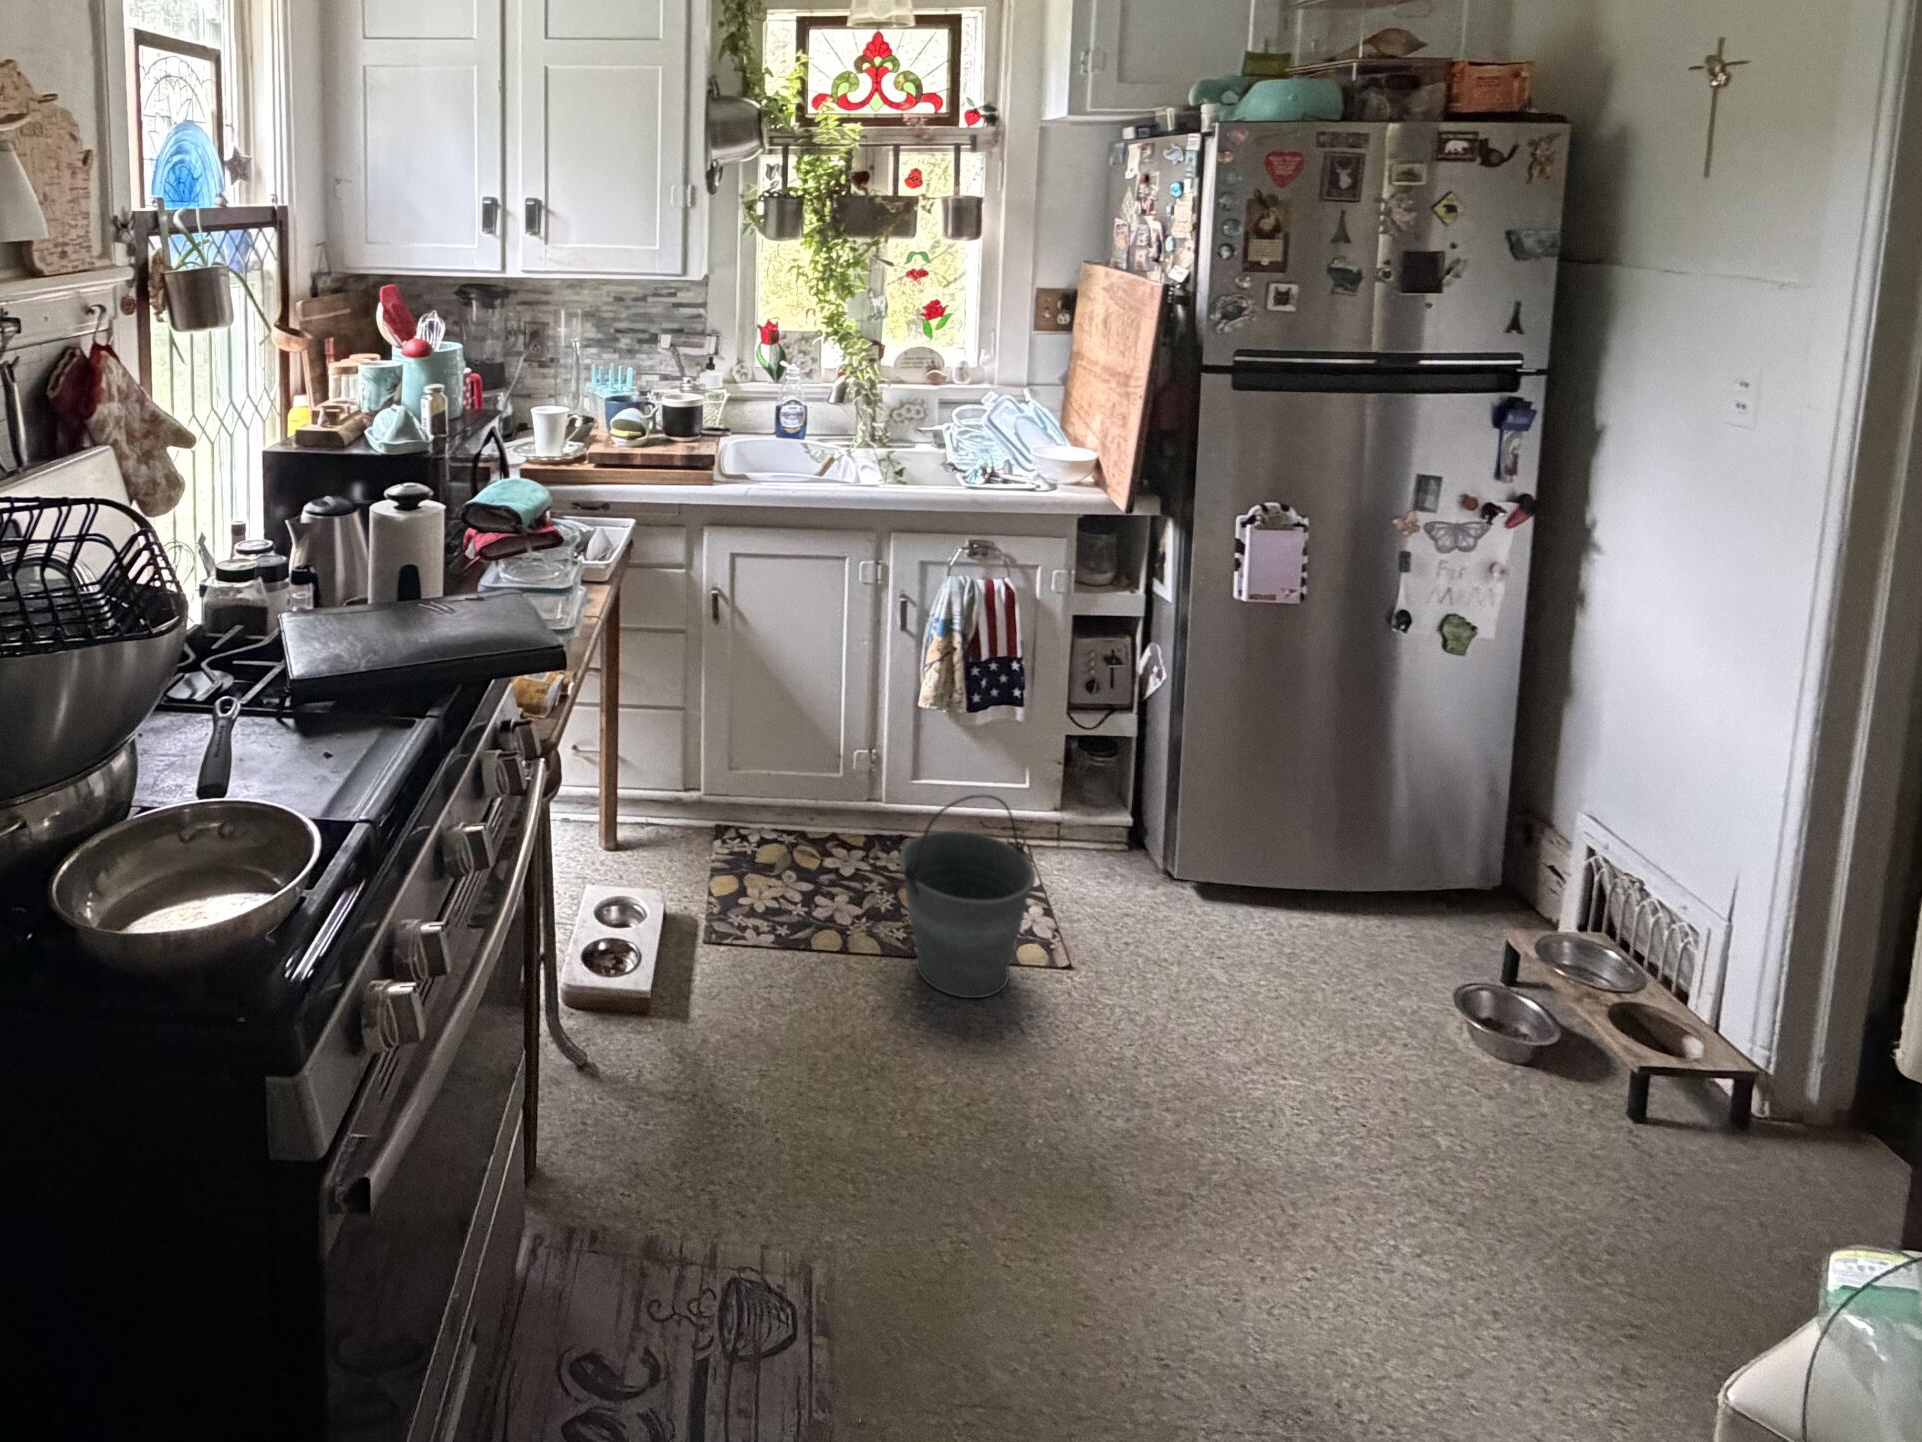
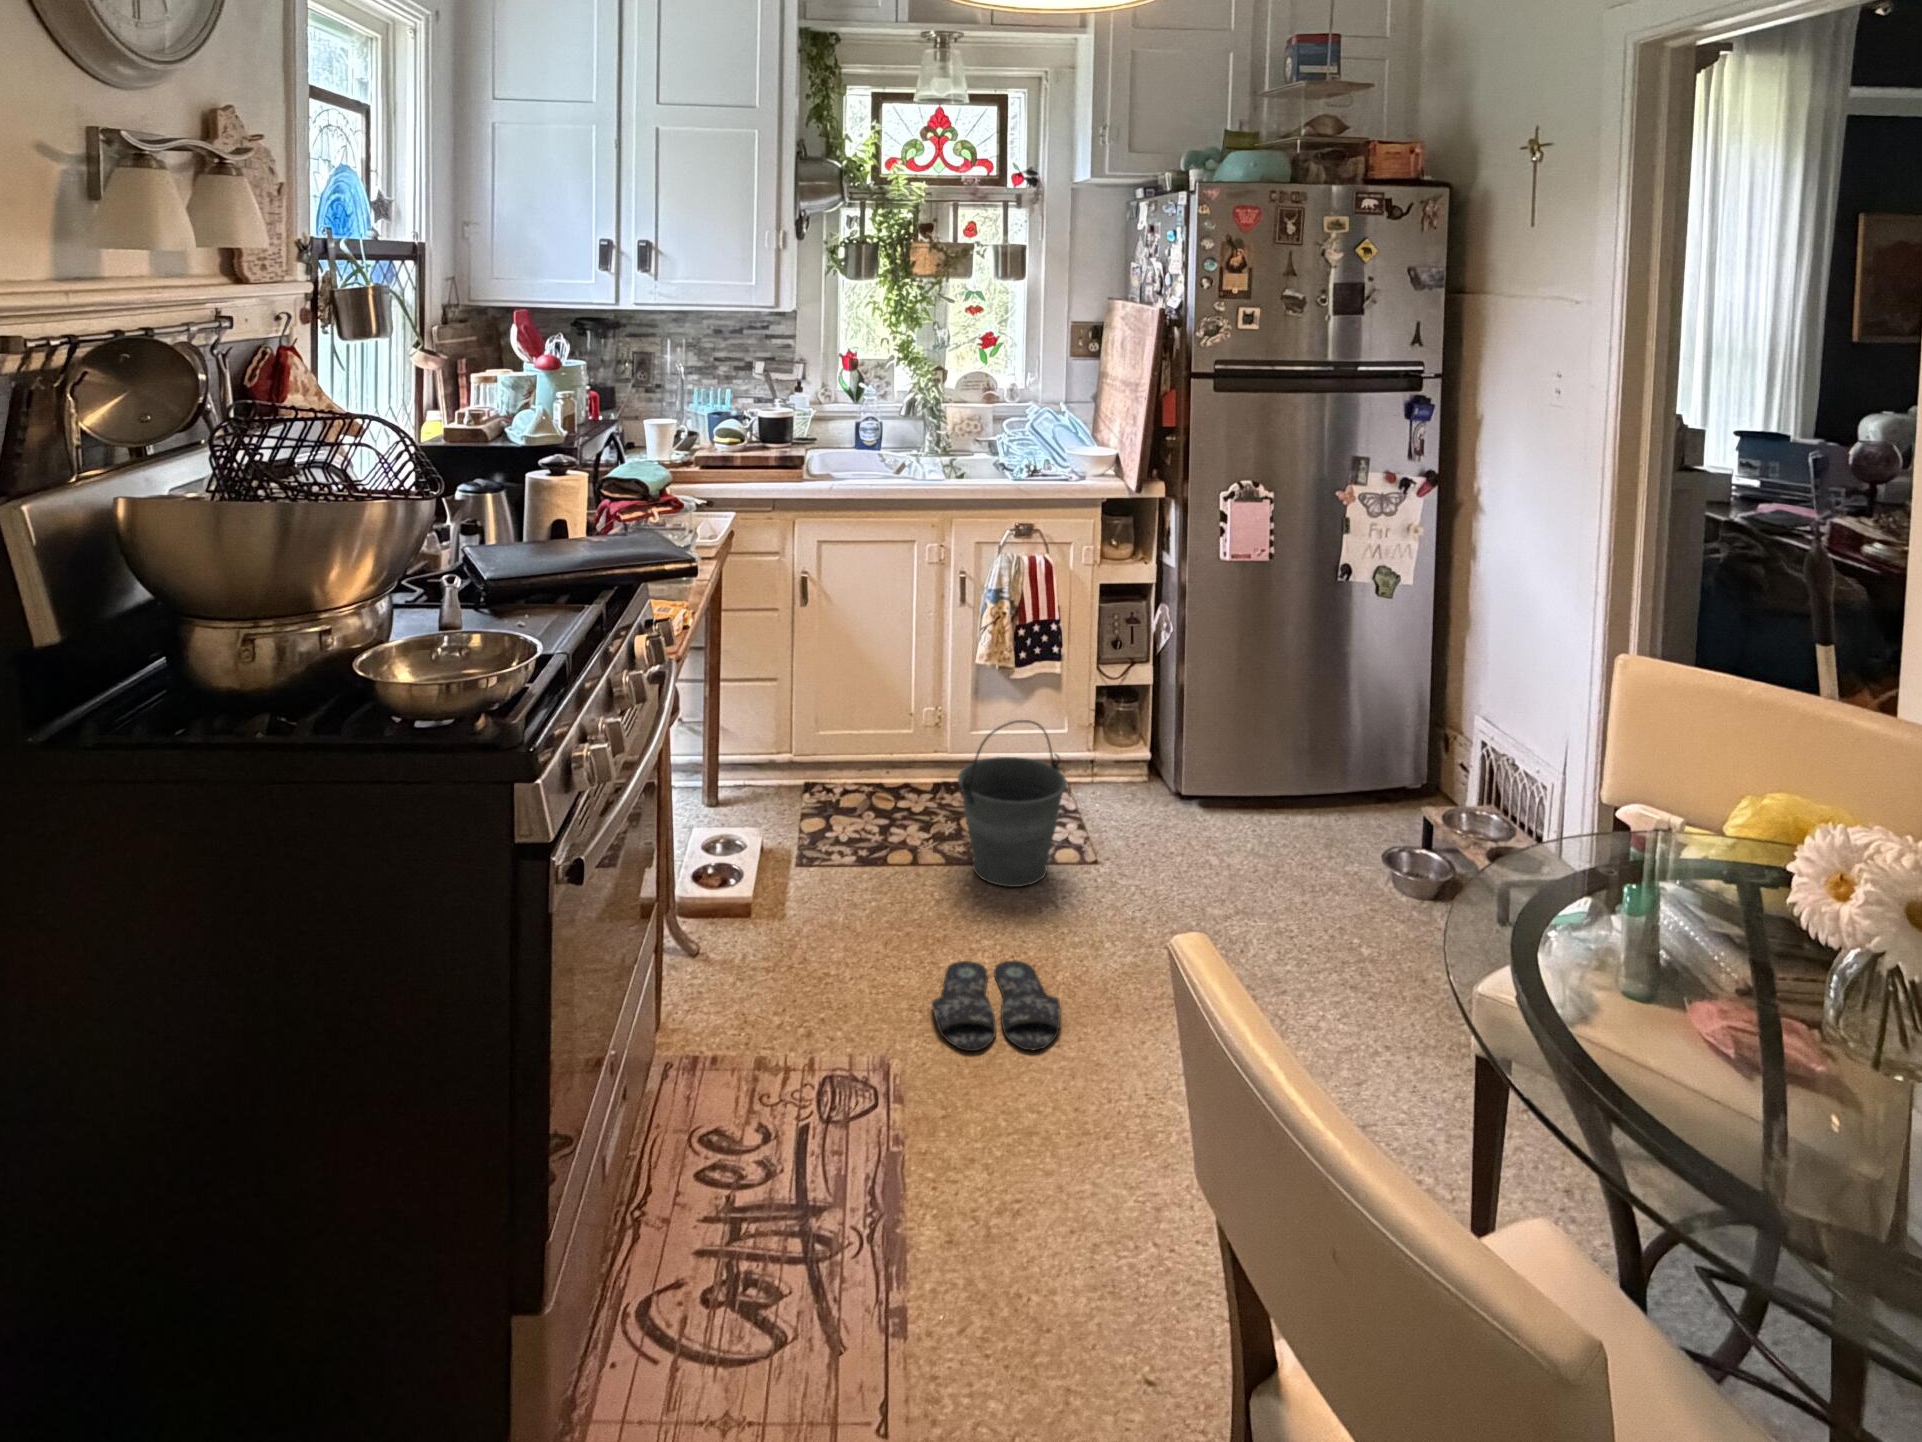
slippers: none [867,1105,1033,1258] -> present [932,960,1060,1051]

